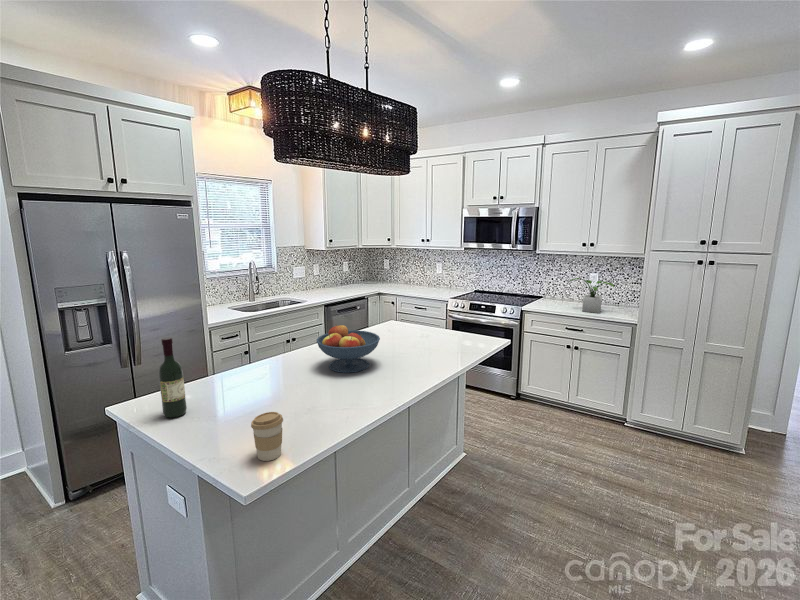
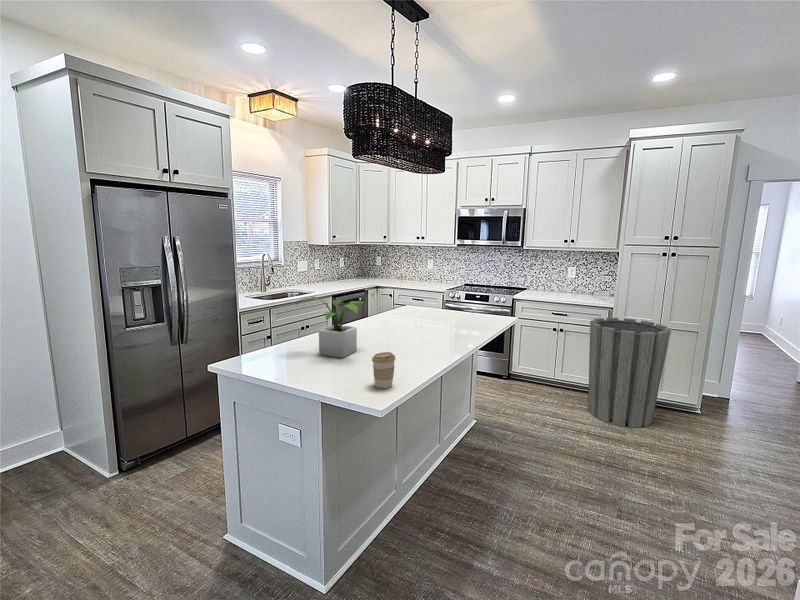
potted plant: present [569,278,614,313] -> present [296,296,367,358]
fruit bowl: present [317,325,380,373] -> none [371,300,425,339]
trash can: none [602,336,705,471] -> present [588,318,671,427]
wine bottle: present [159,338,187,418] -> none [269,301,288,368]

